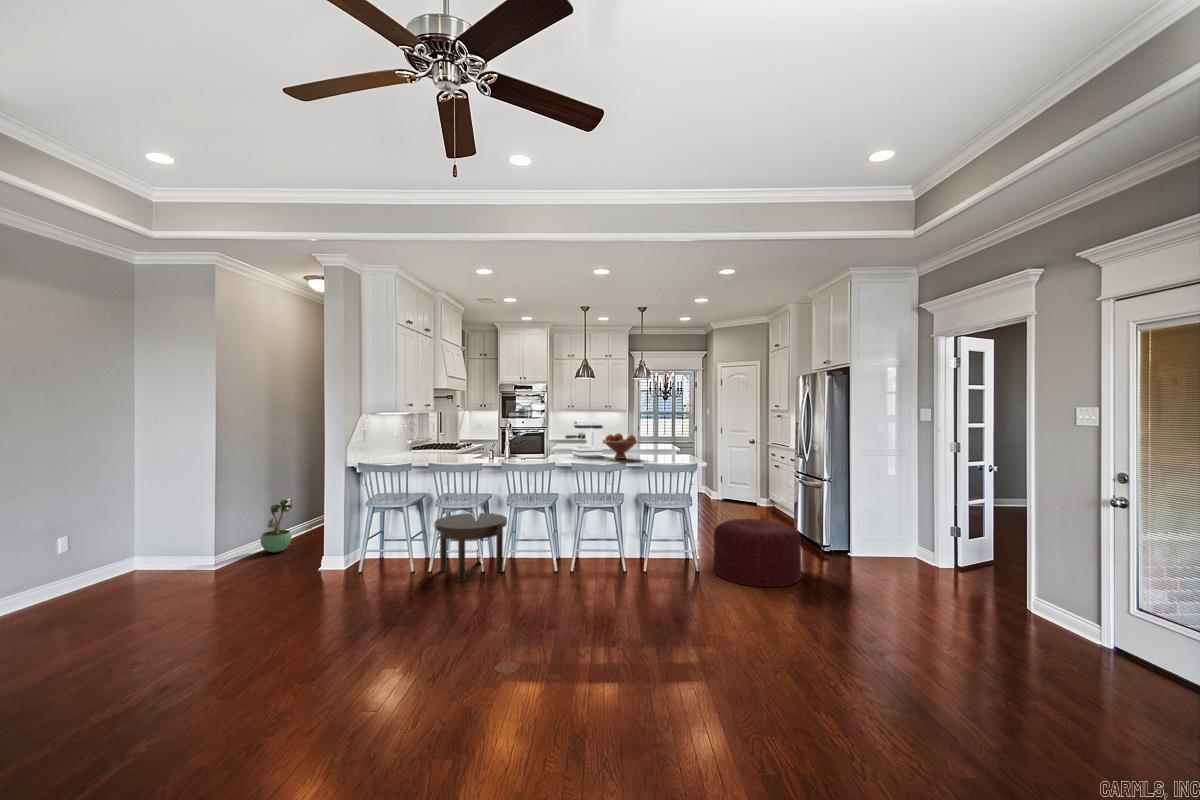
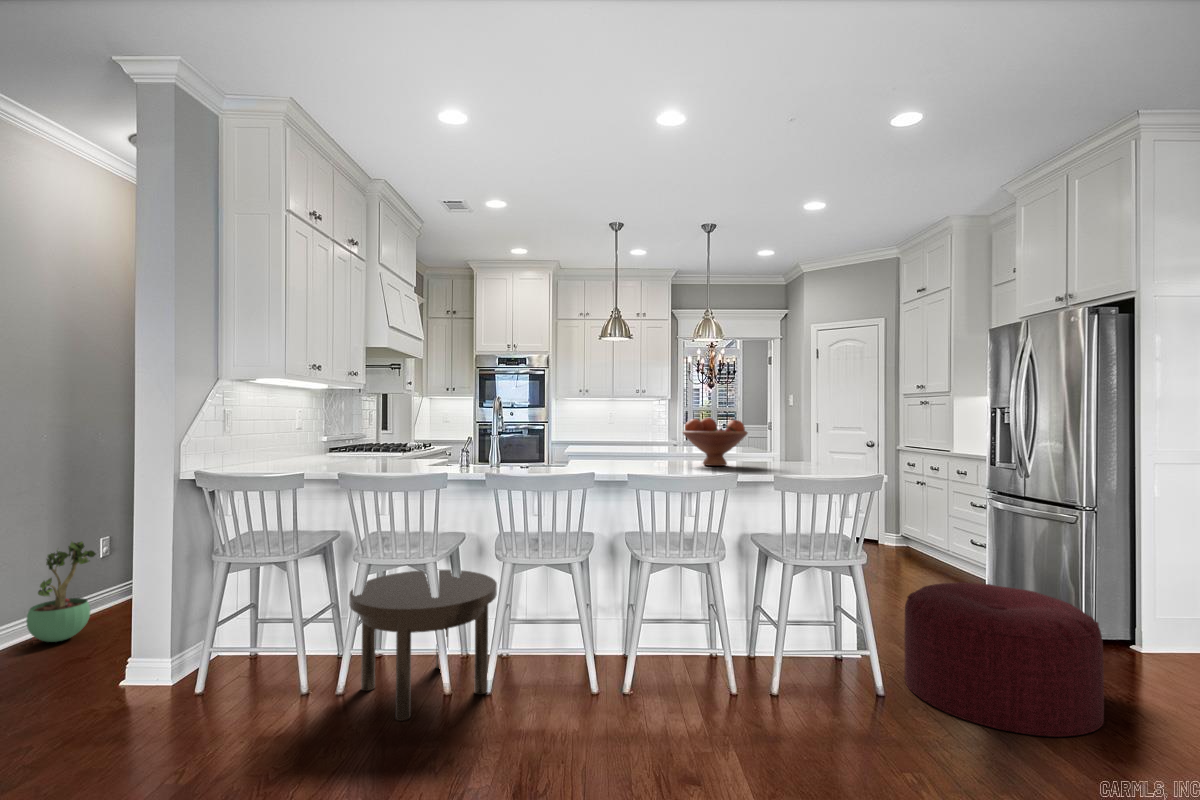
coffee maker: present [565,420,603,456] -> none [603,397,674,462]

